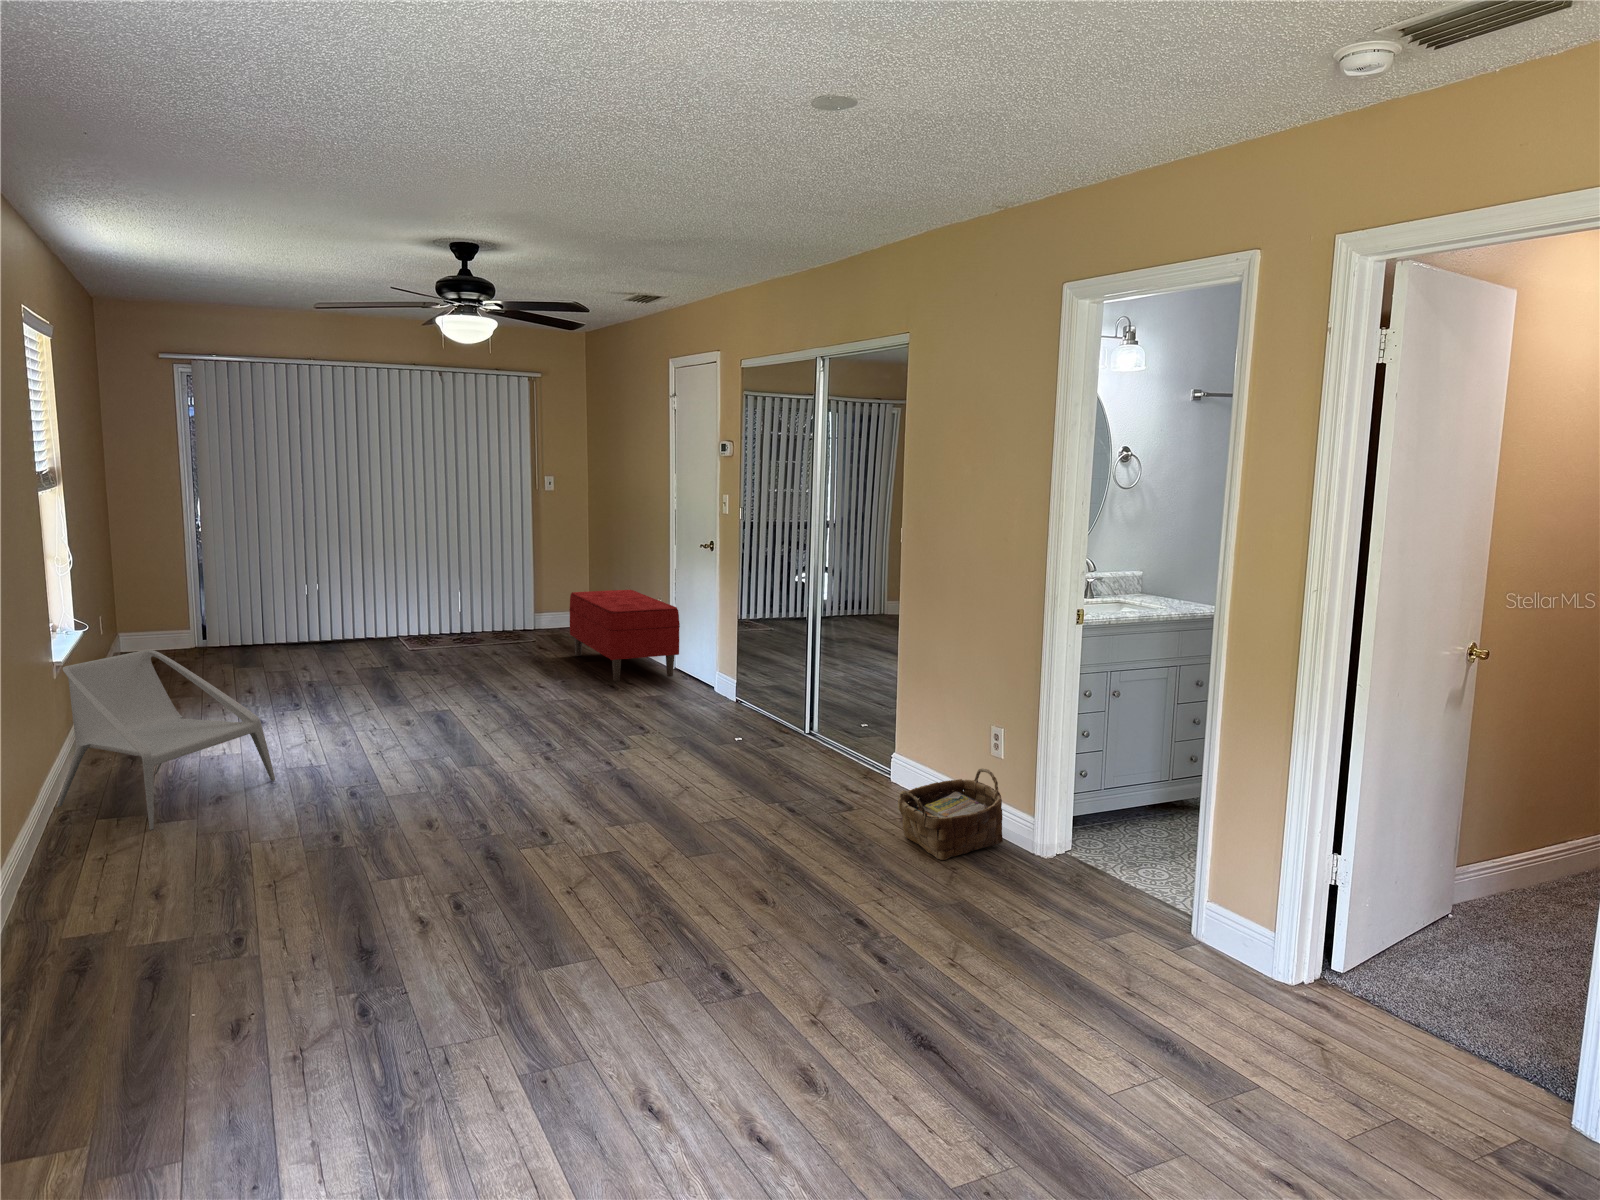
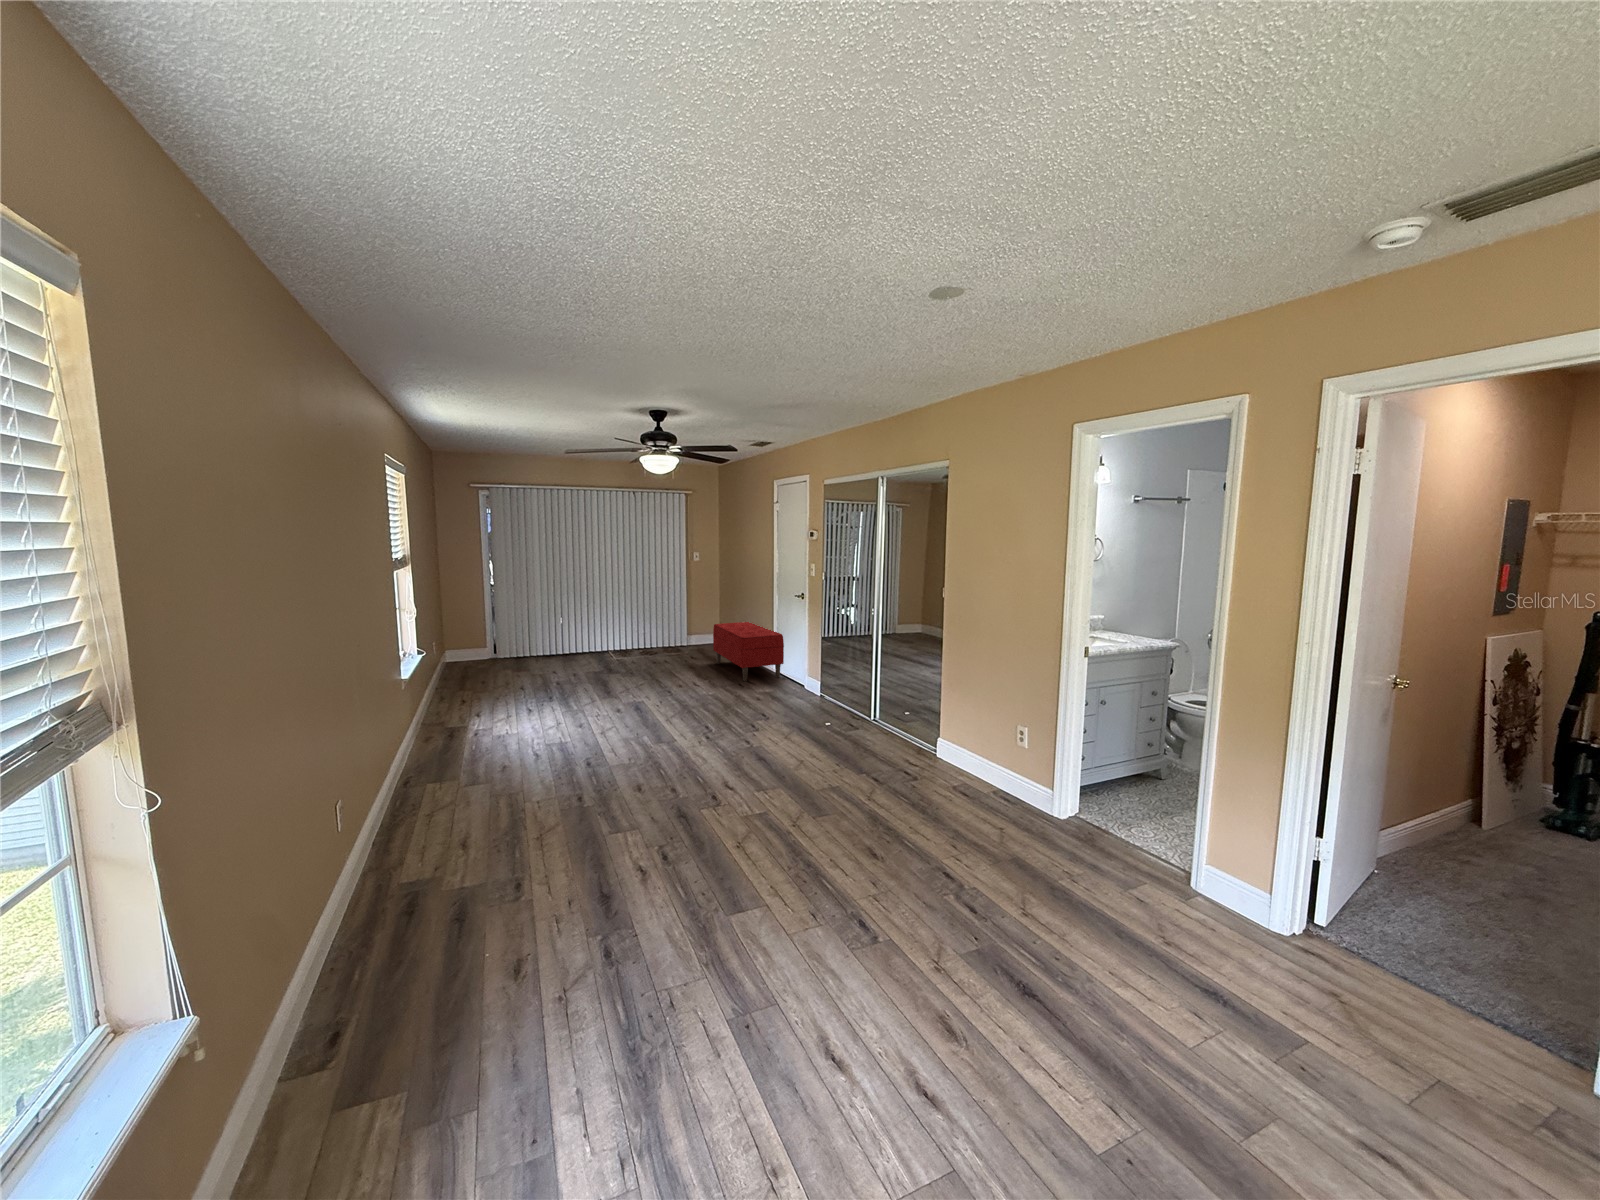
armchair: present [57,650,275,830] -> none [400,672,538,795]
woven basket: present [898,768,1003,860] -> none [956,754,1030,821]

